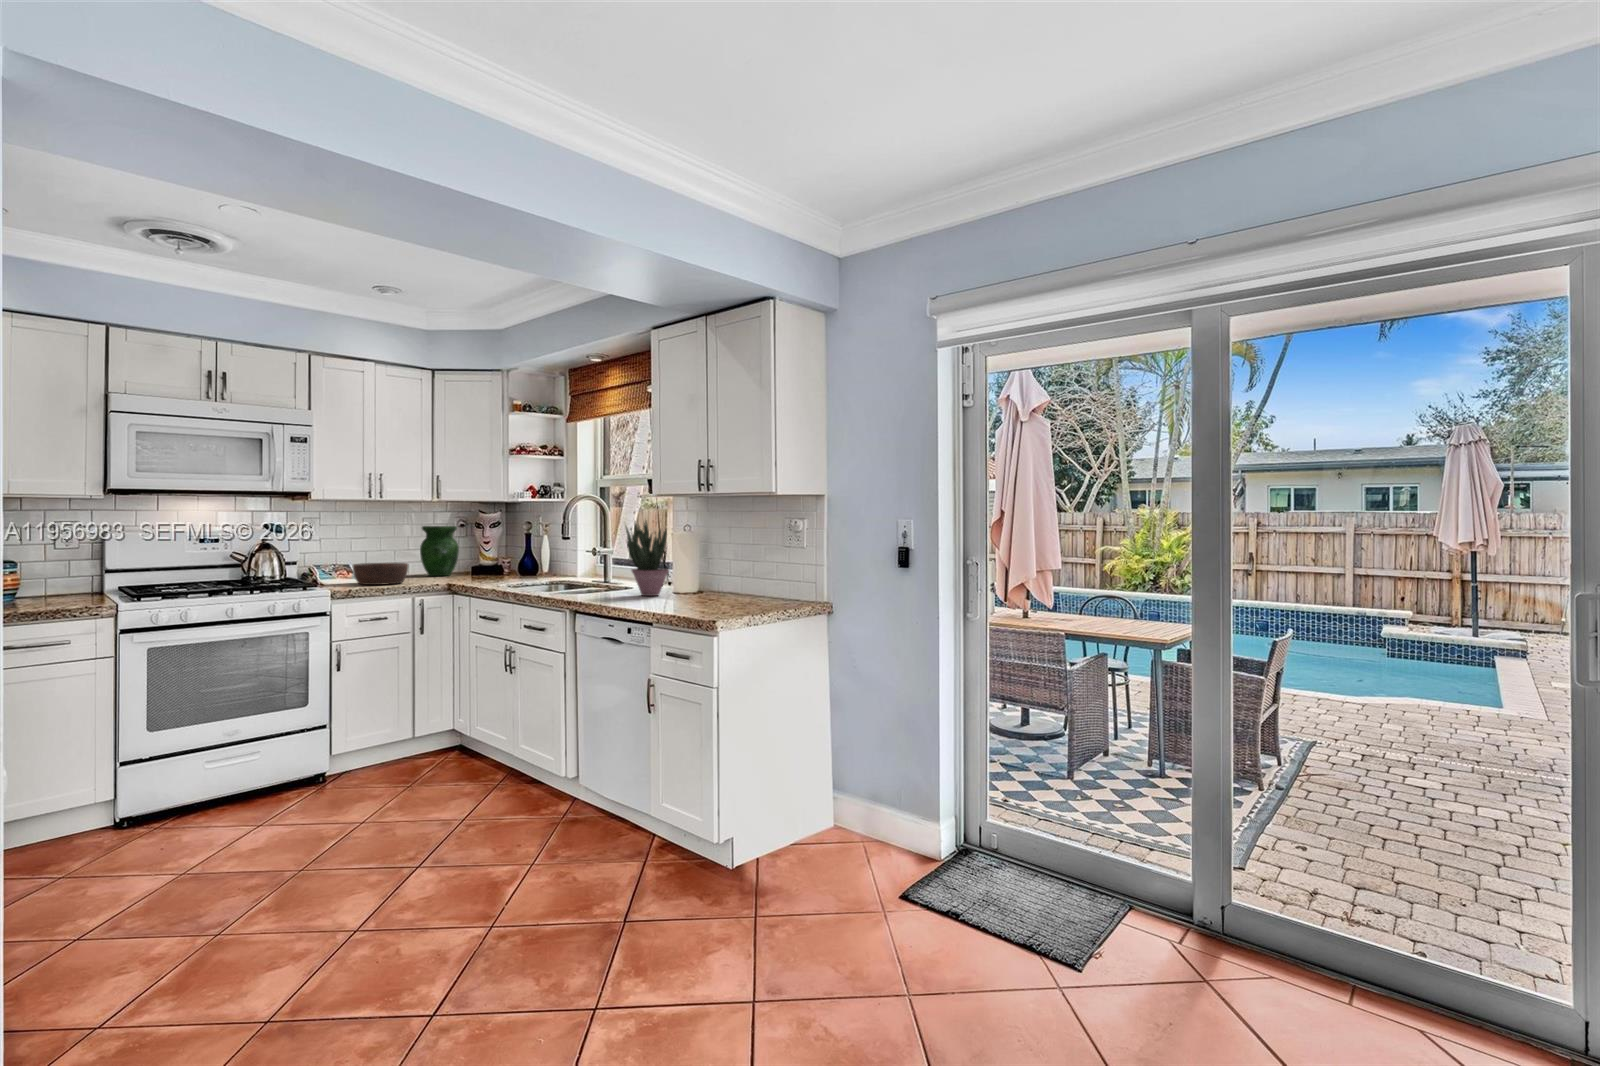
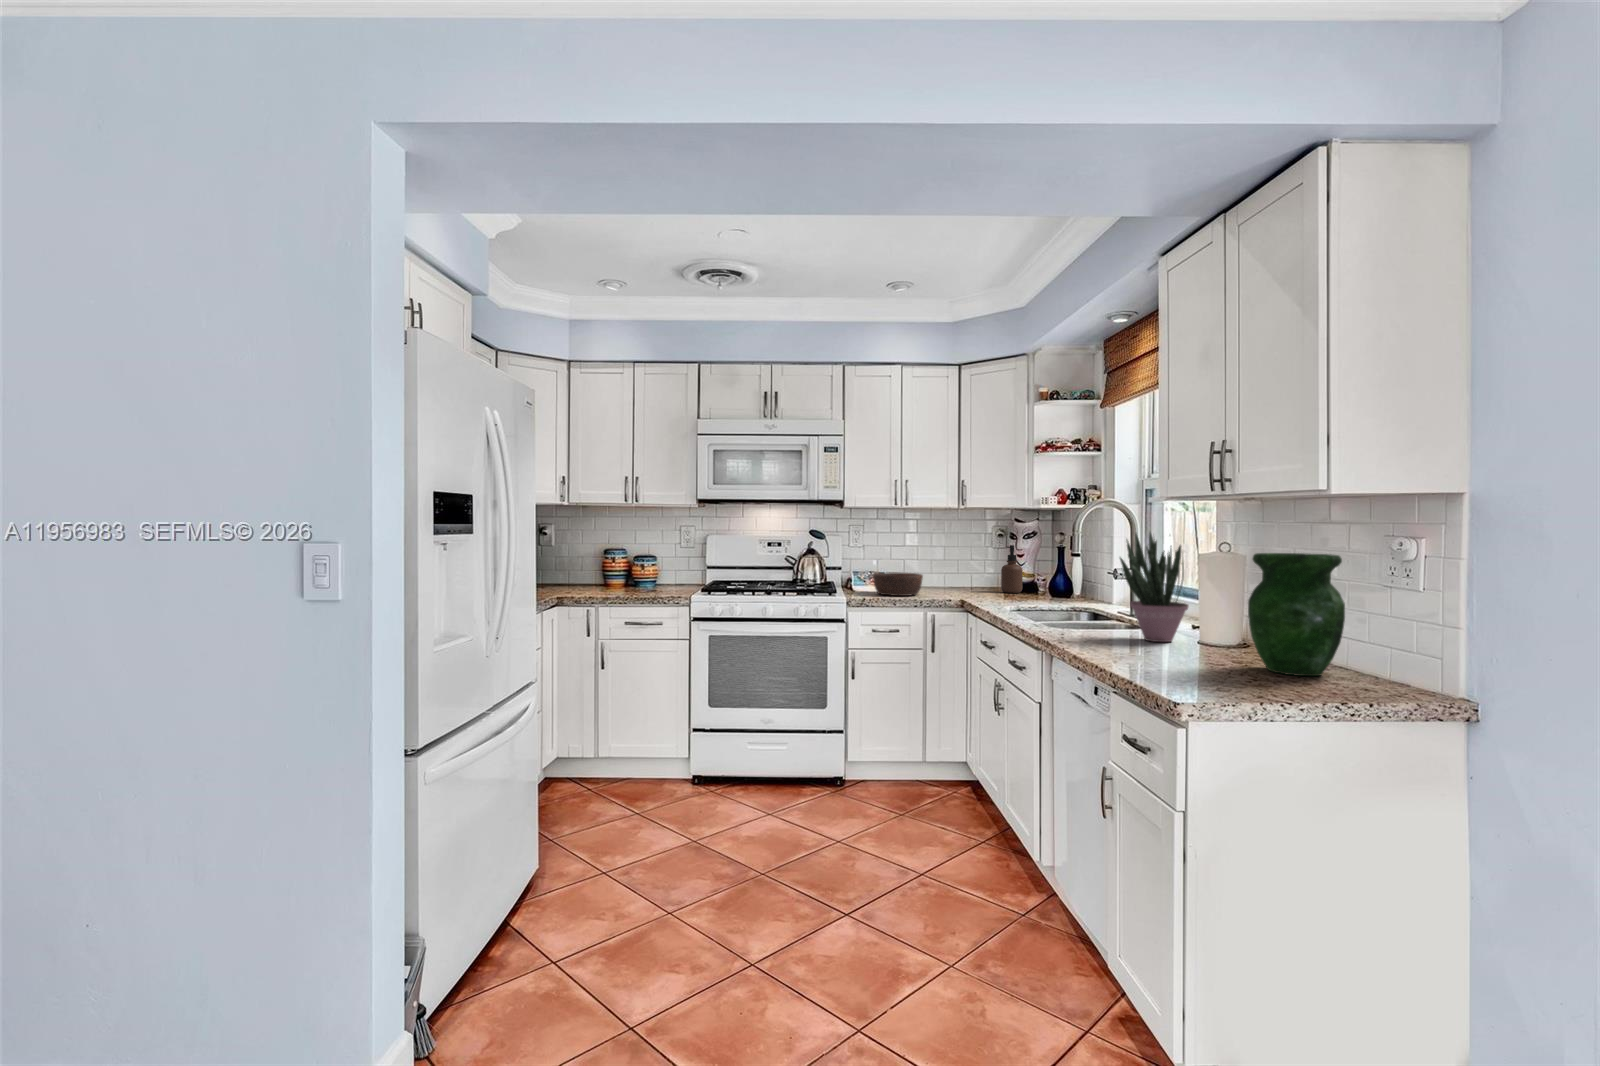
vase: present [420,526,459,576] -> present [1248,553,1345,676]
soap dispenser: none [475,535,494,577] -> present [1001,545,1023,593]

